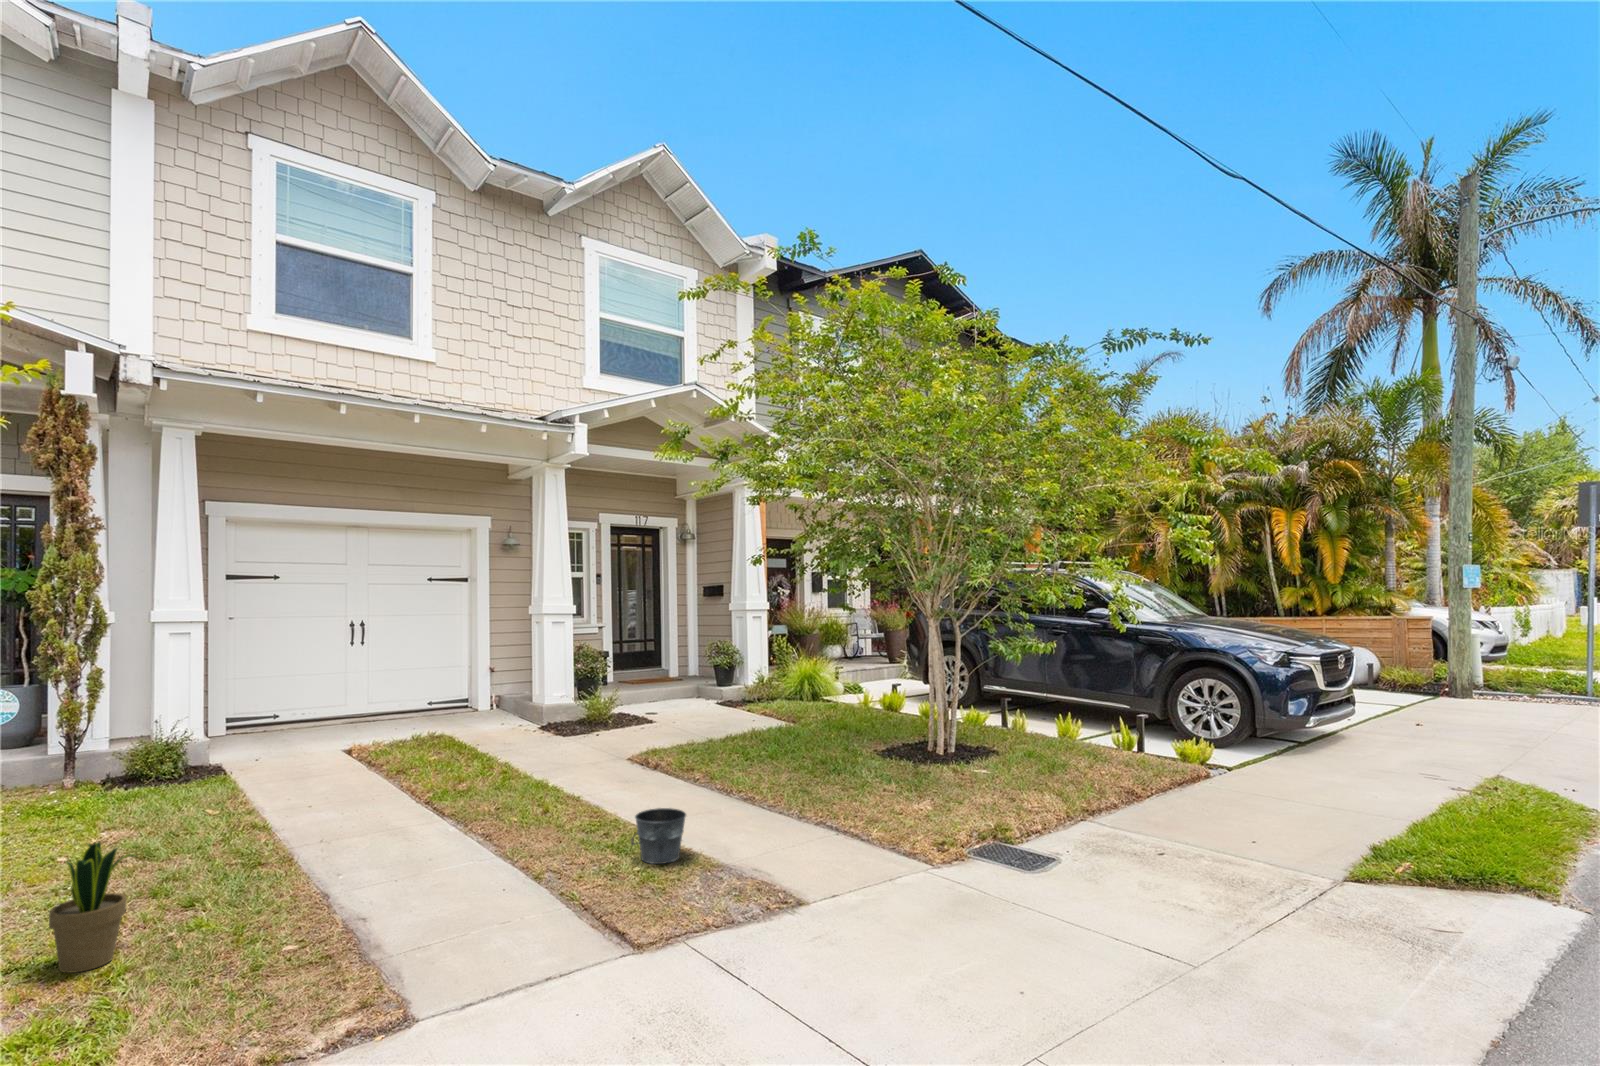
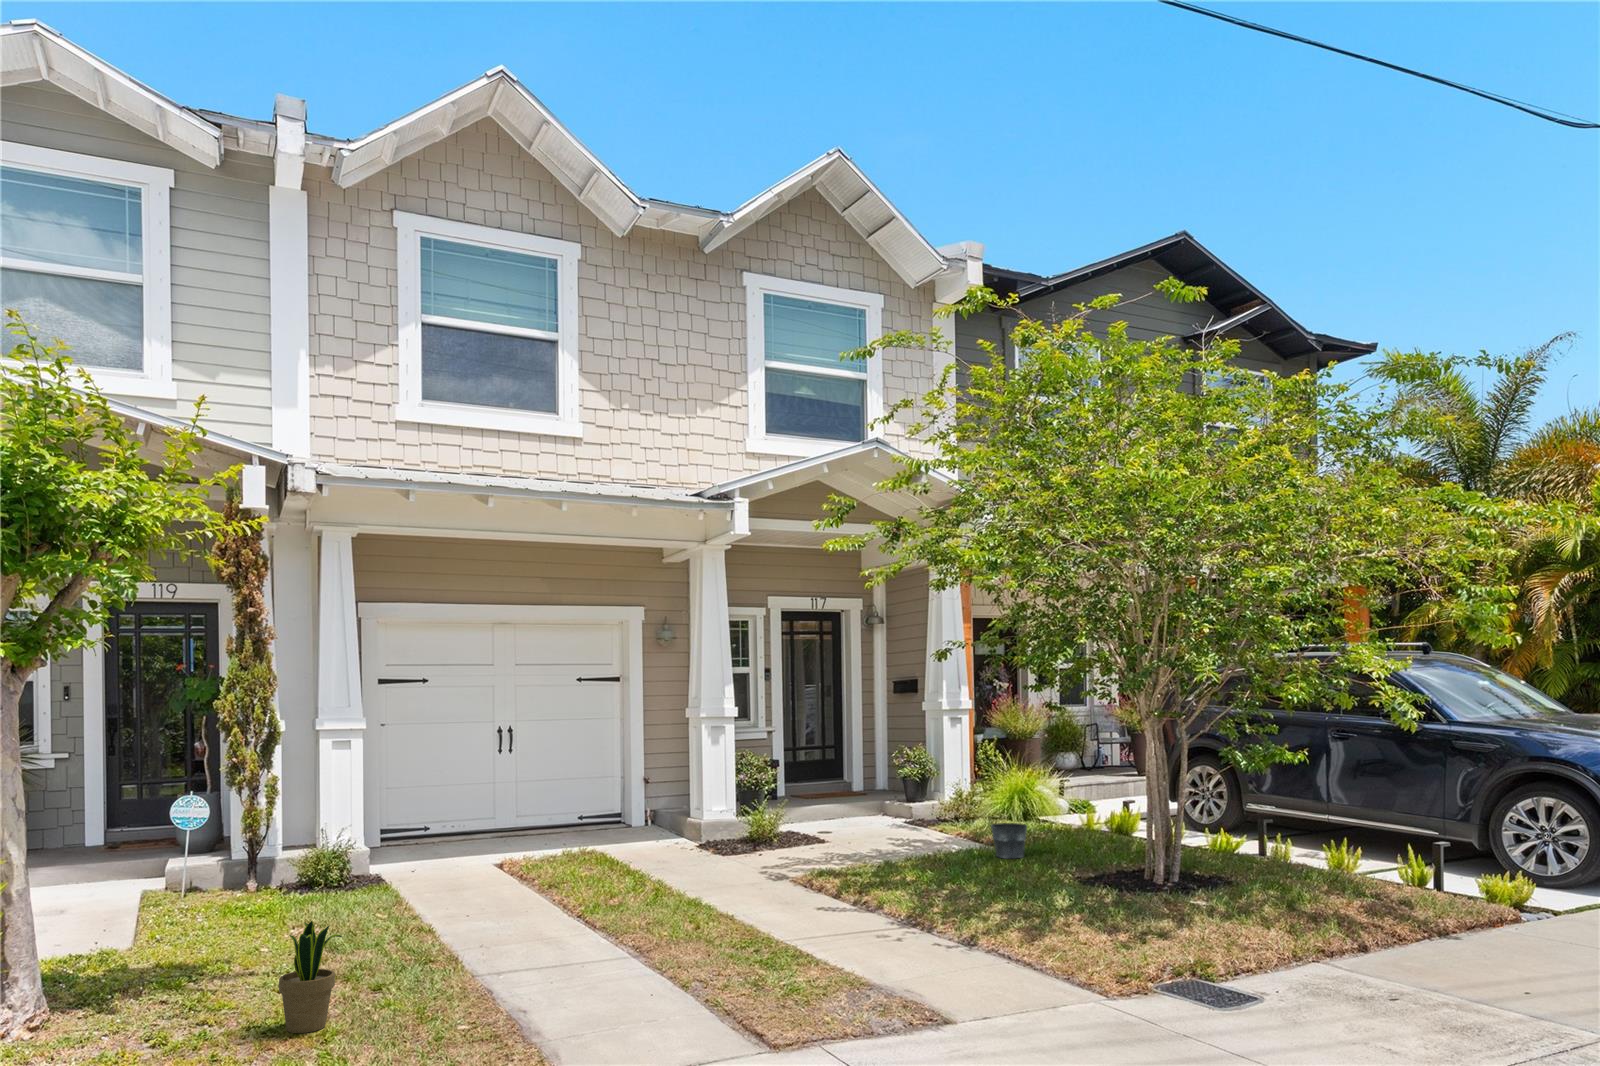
bucket: present [631,808,686,864] -> present [988,823,1027,858]

